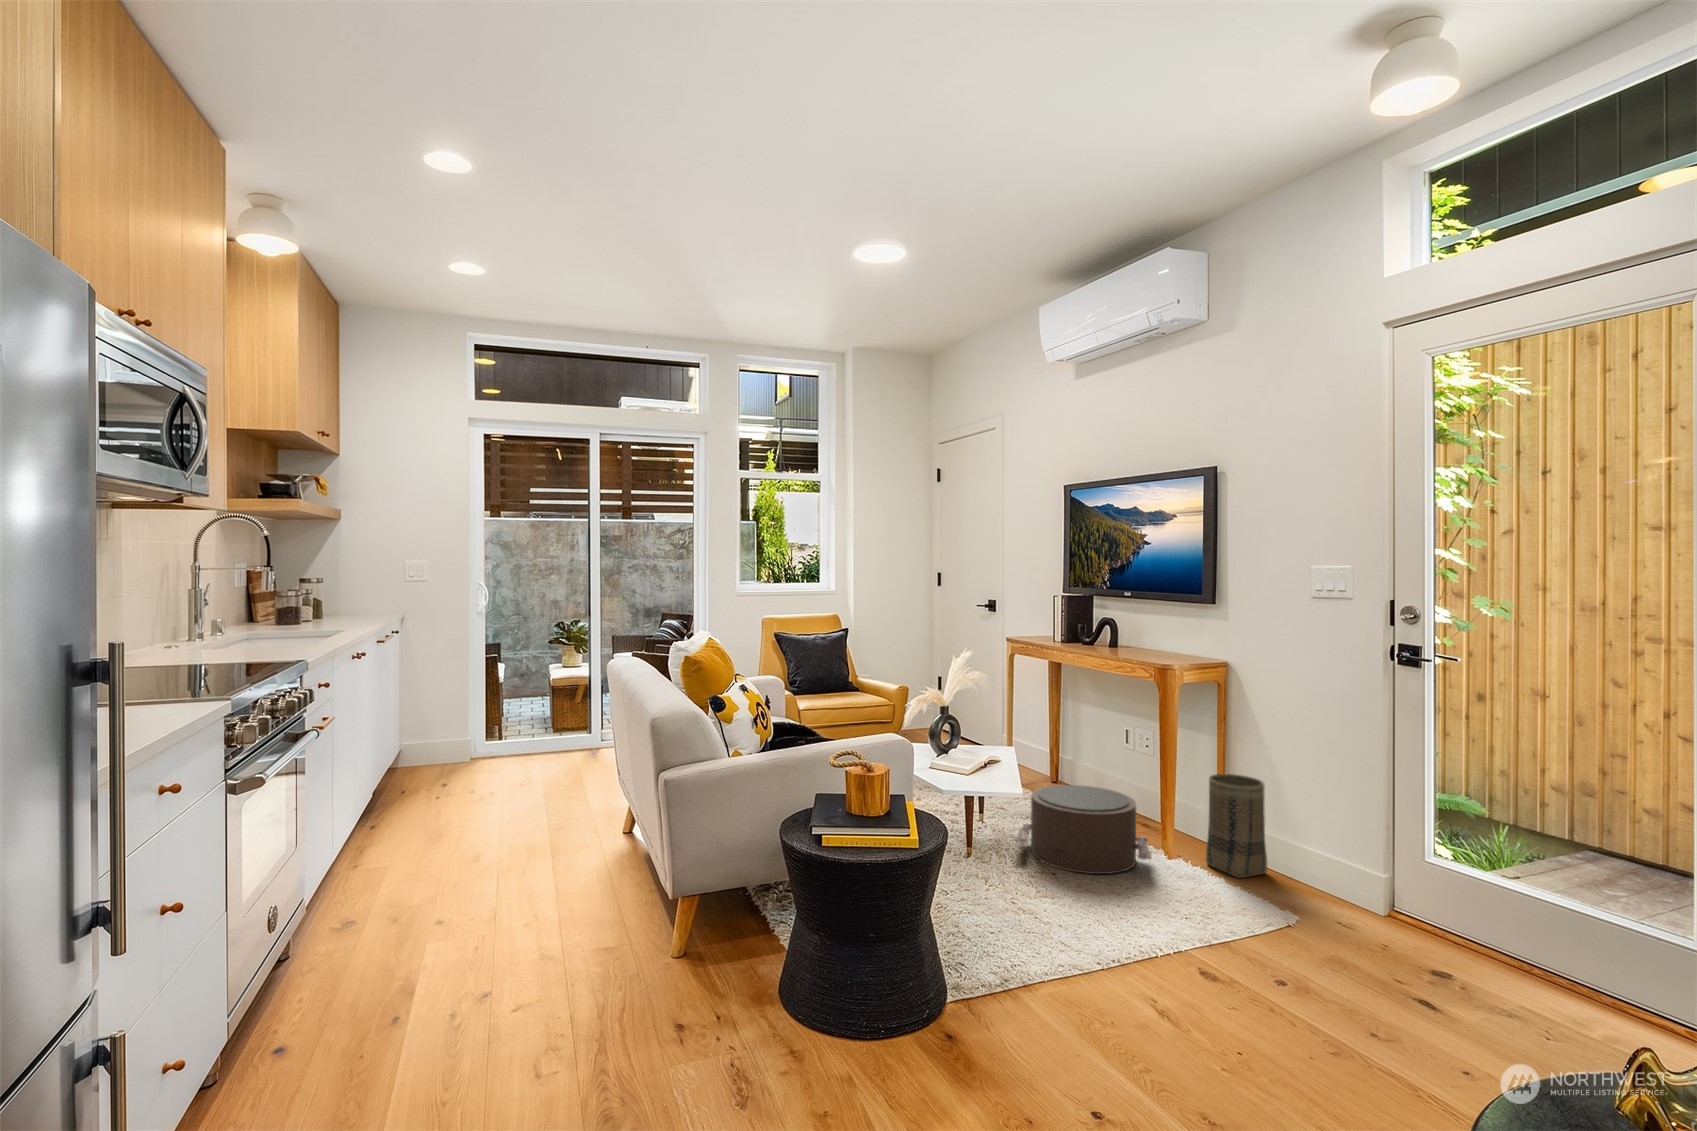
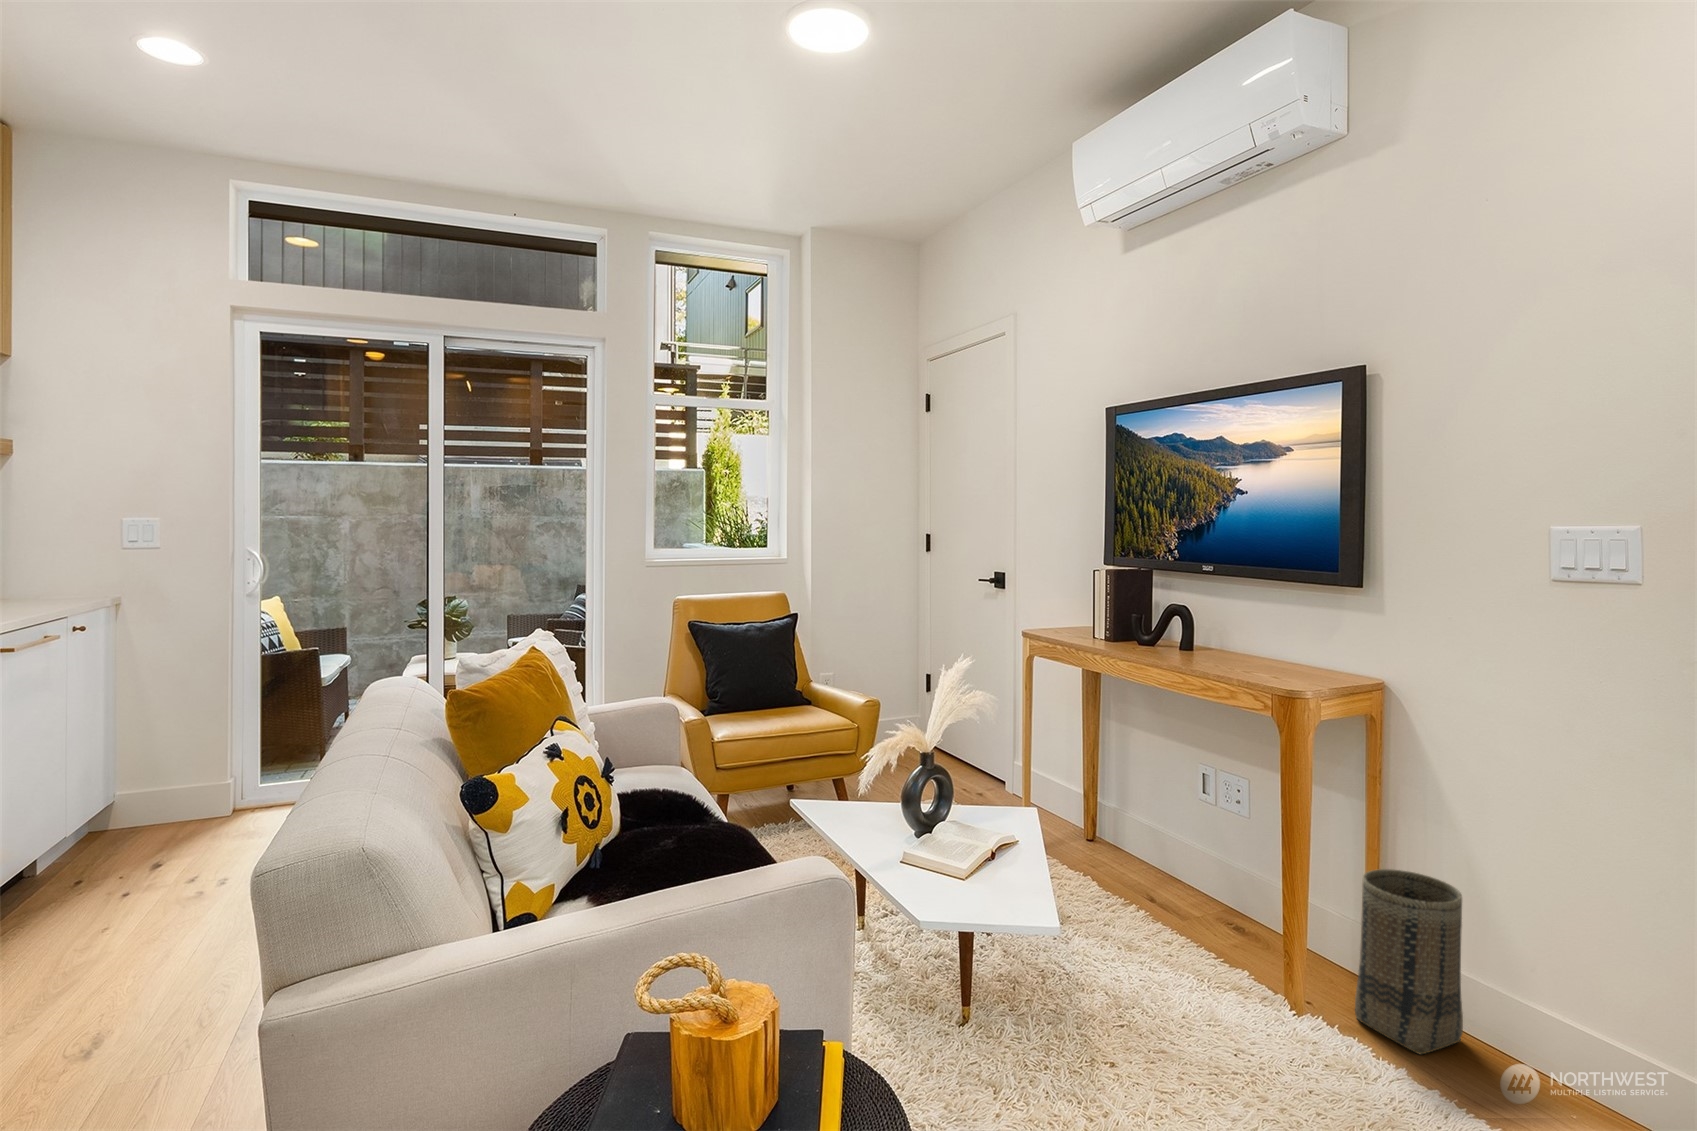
pouf: present [1017,785,1151,874] -> none [1044,878,1275,1053]

